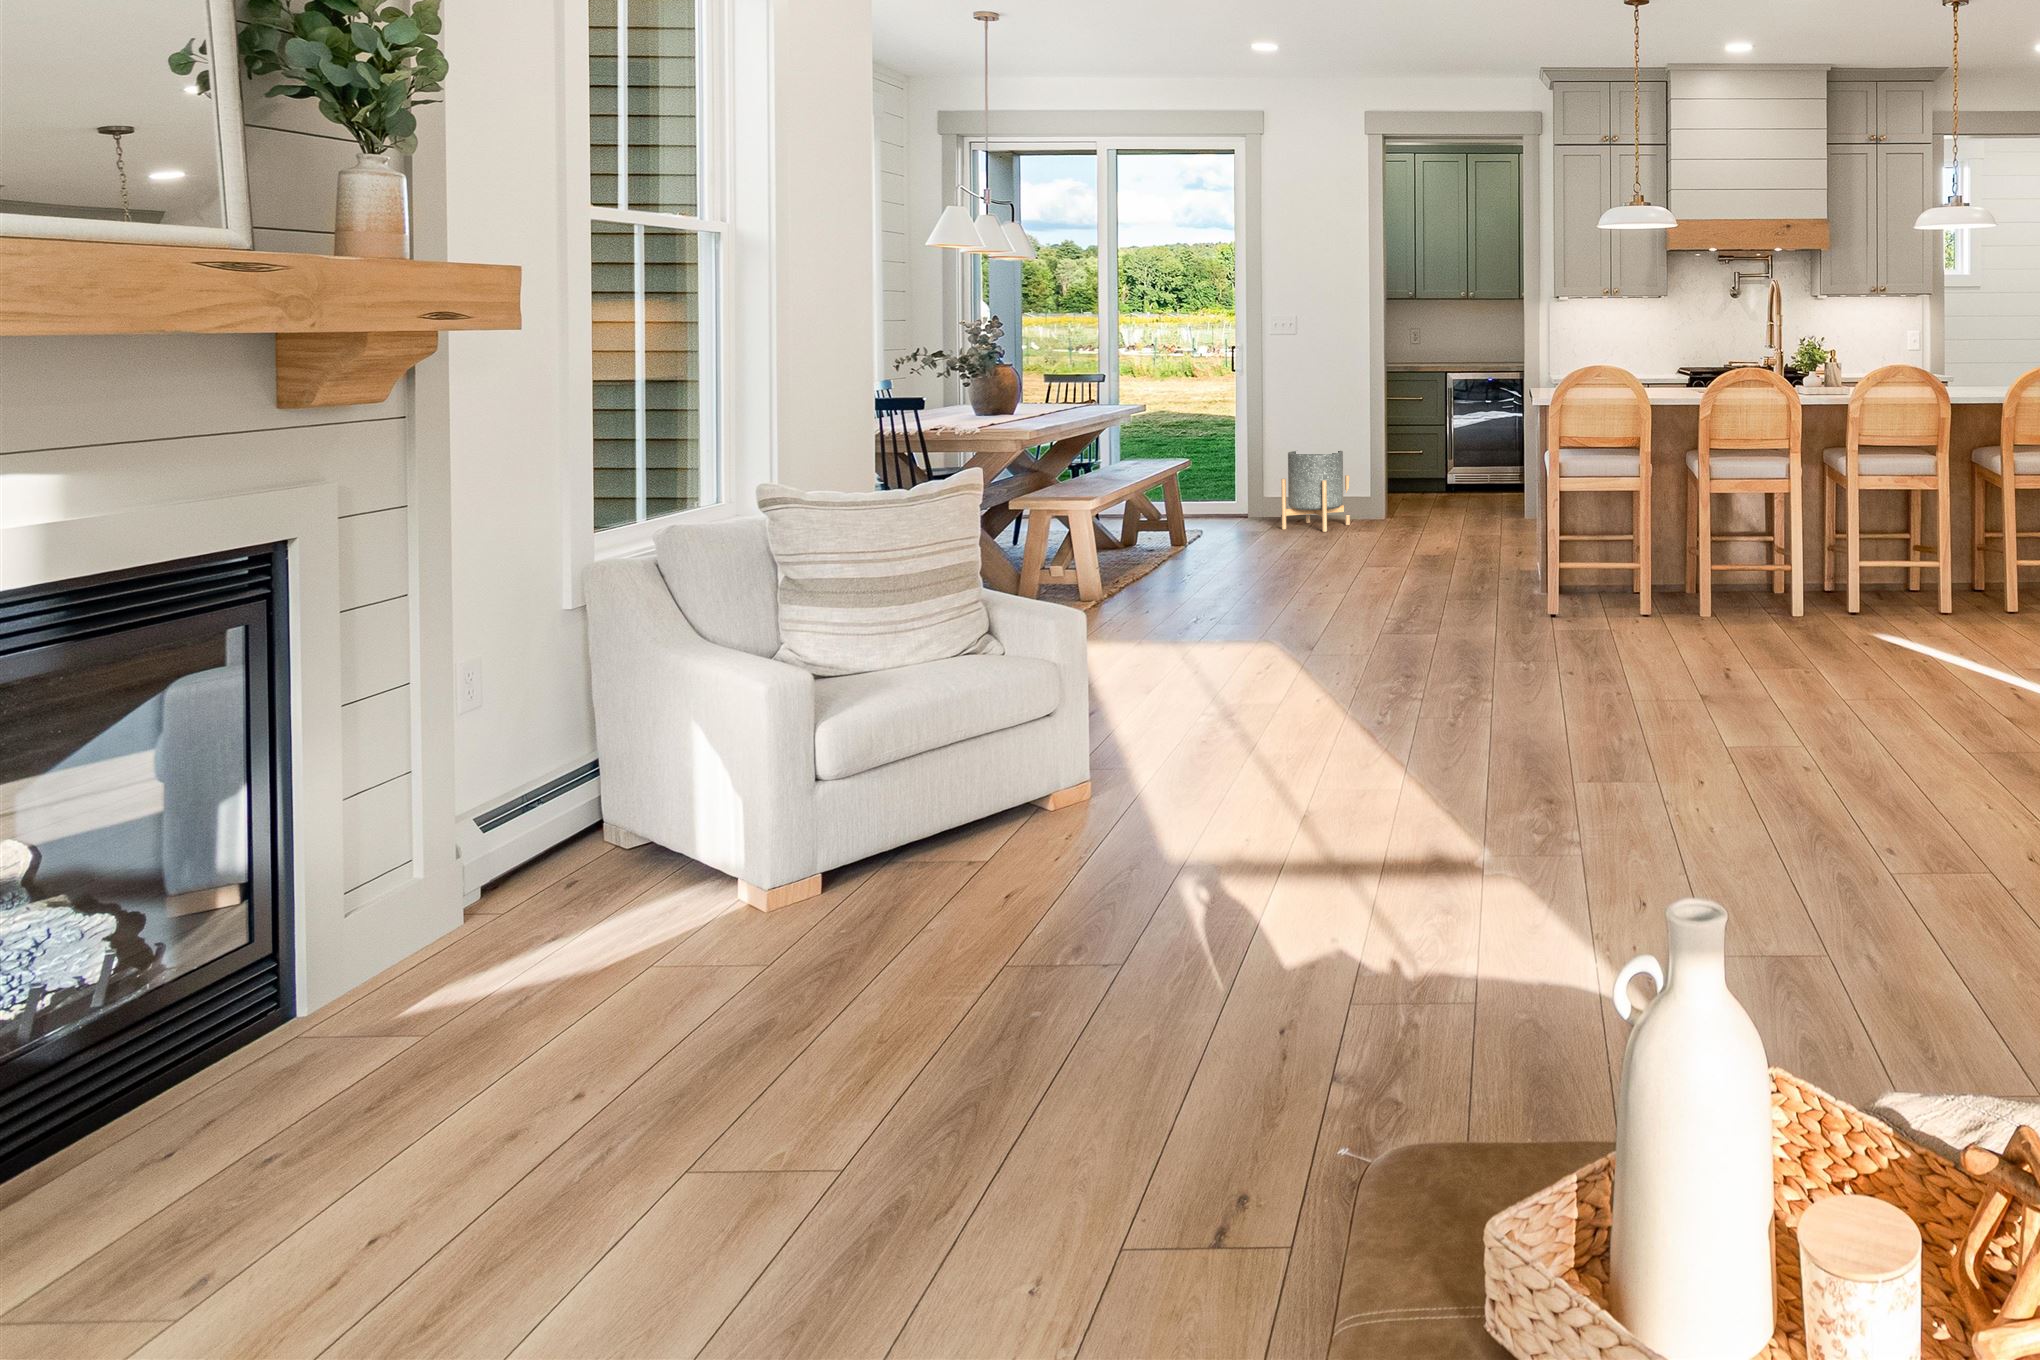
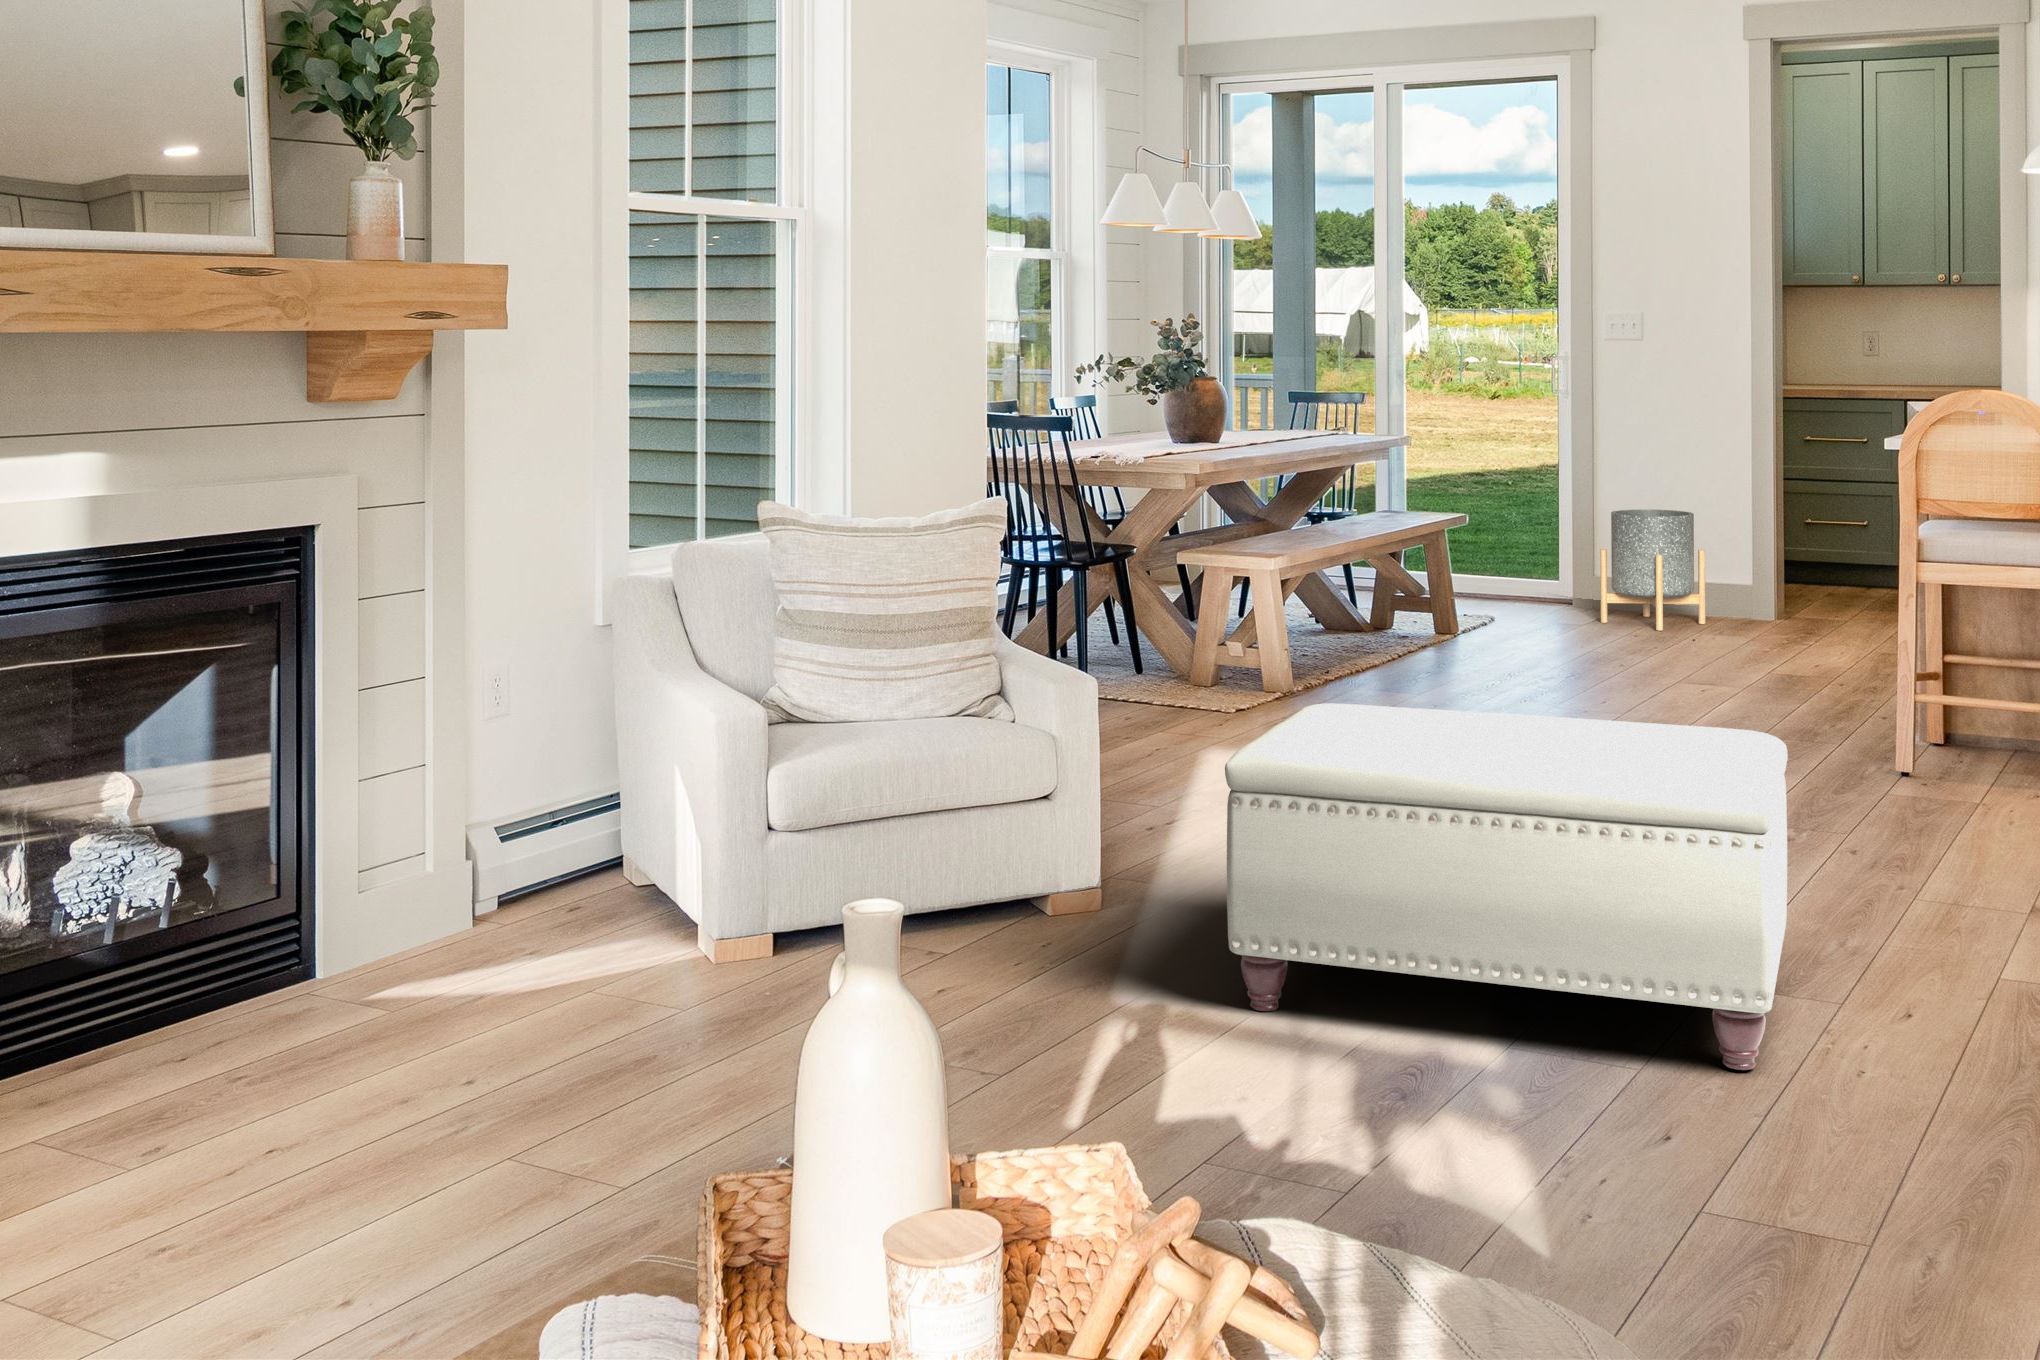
ottoman: none [1253,595,1643,850] -> present [1225,703,1788,1070]

